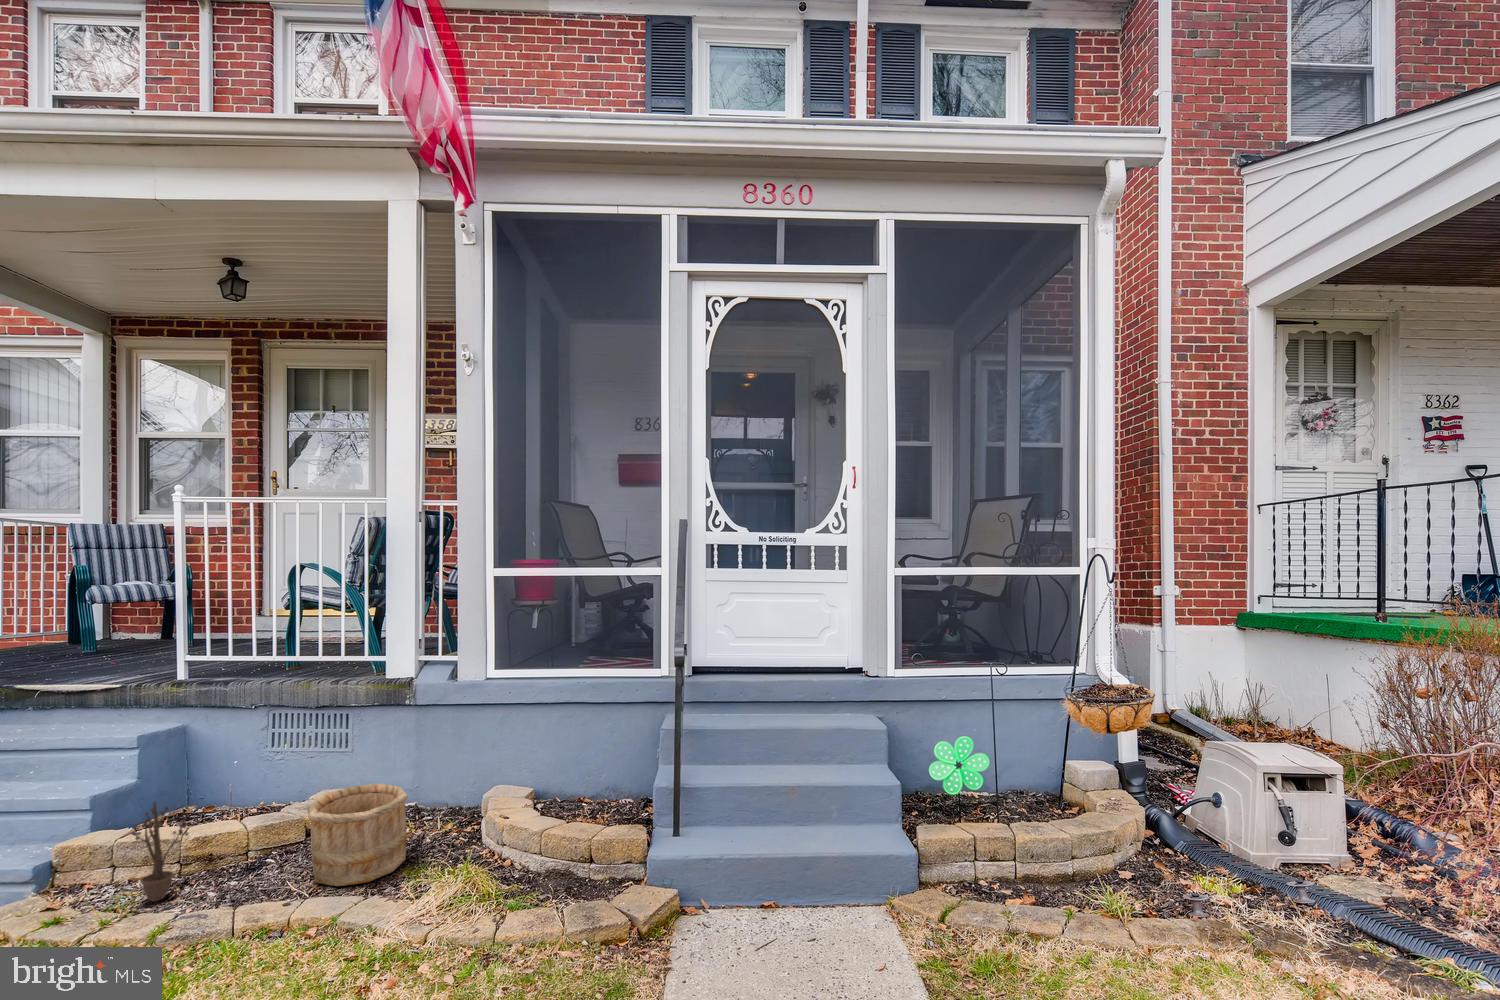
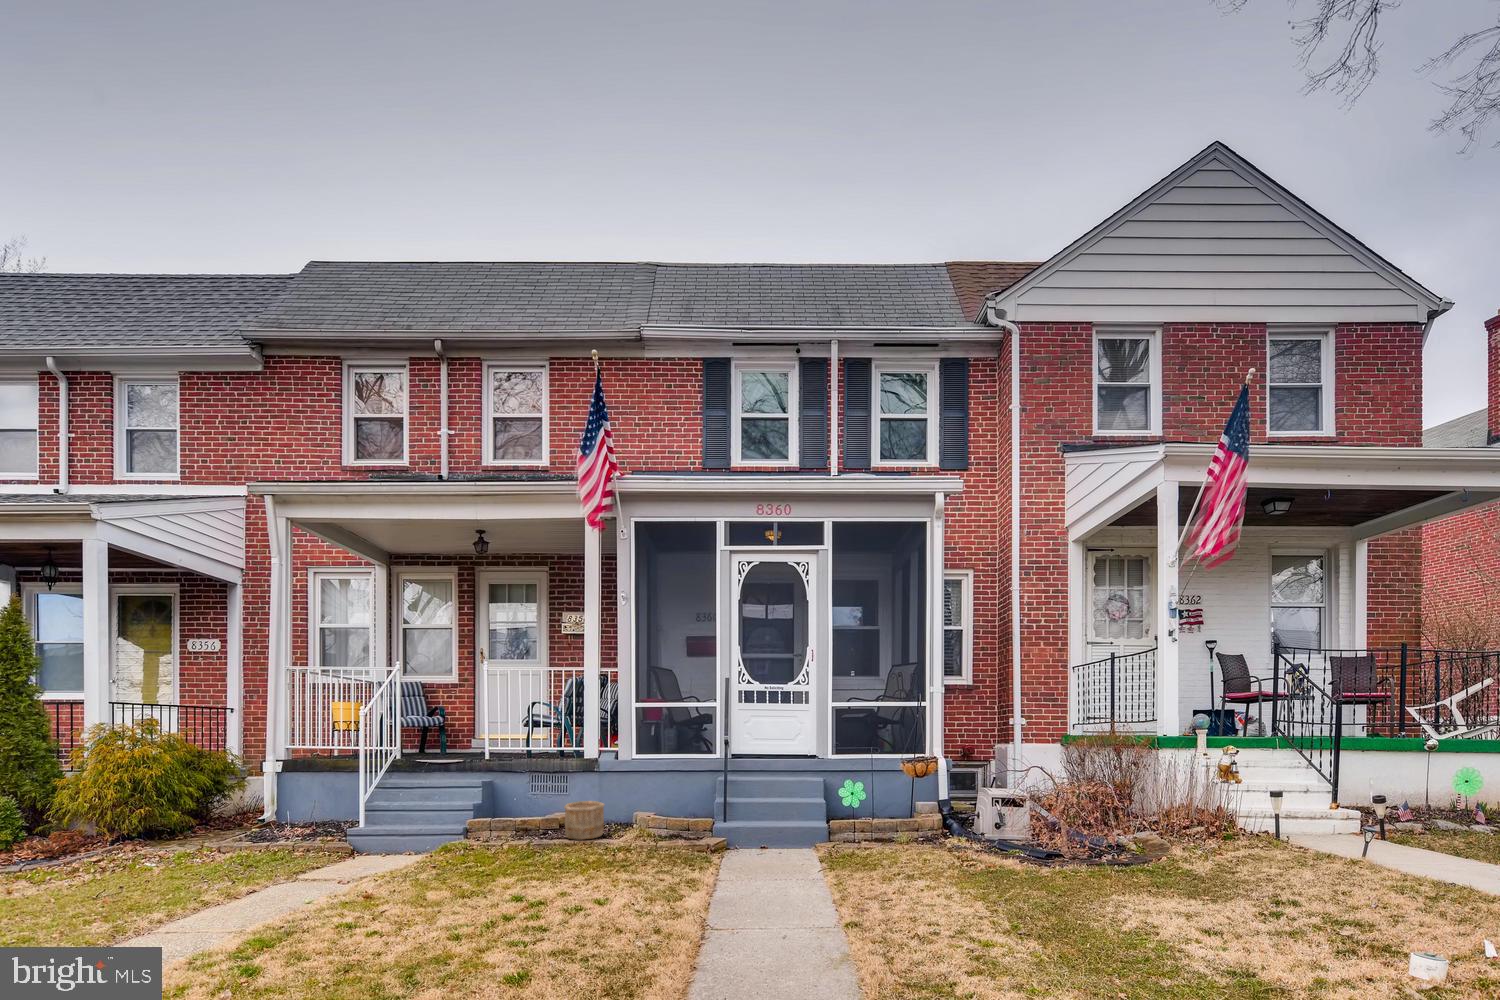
decorative plant: present [122,802,188,902] -> none [490,800,520,843]

